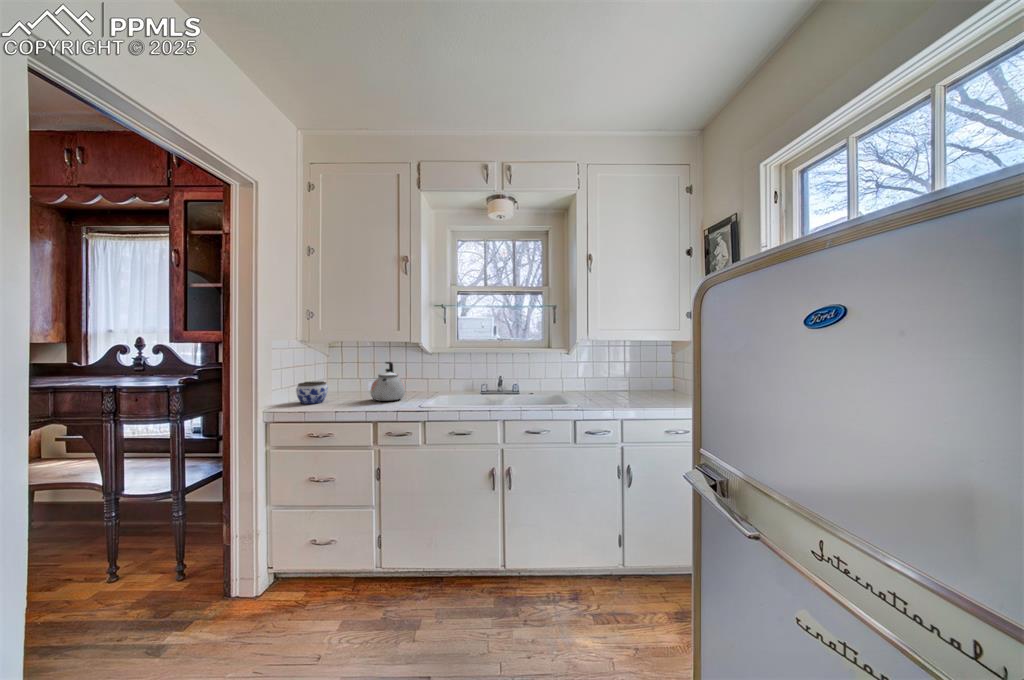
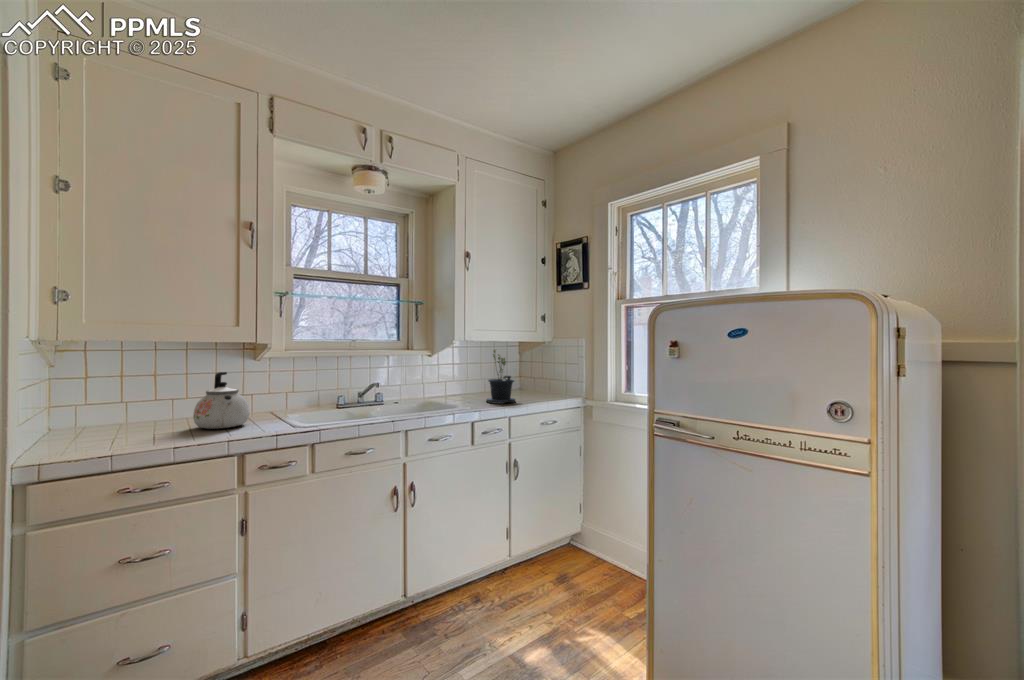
potted plant: none [607,349,641,405] -> present [486,350,516,404]
jar: present [296,381,328,404] -> none [55,408,118,448]

